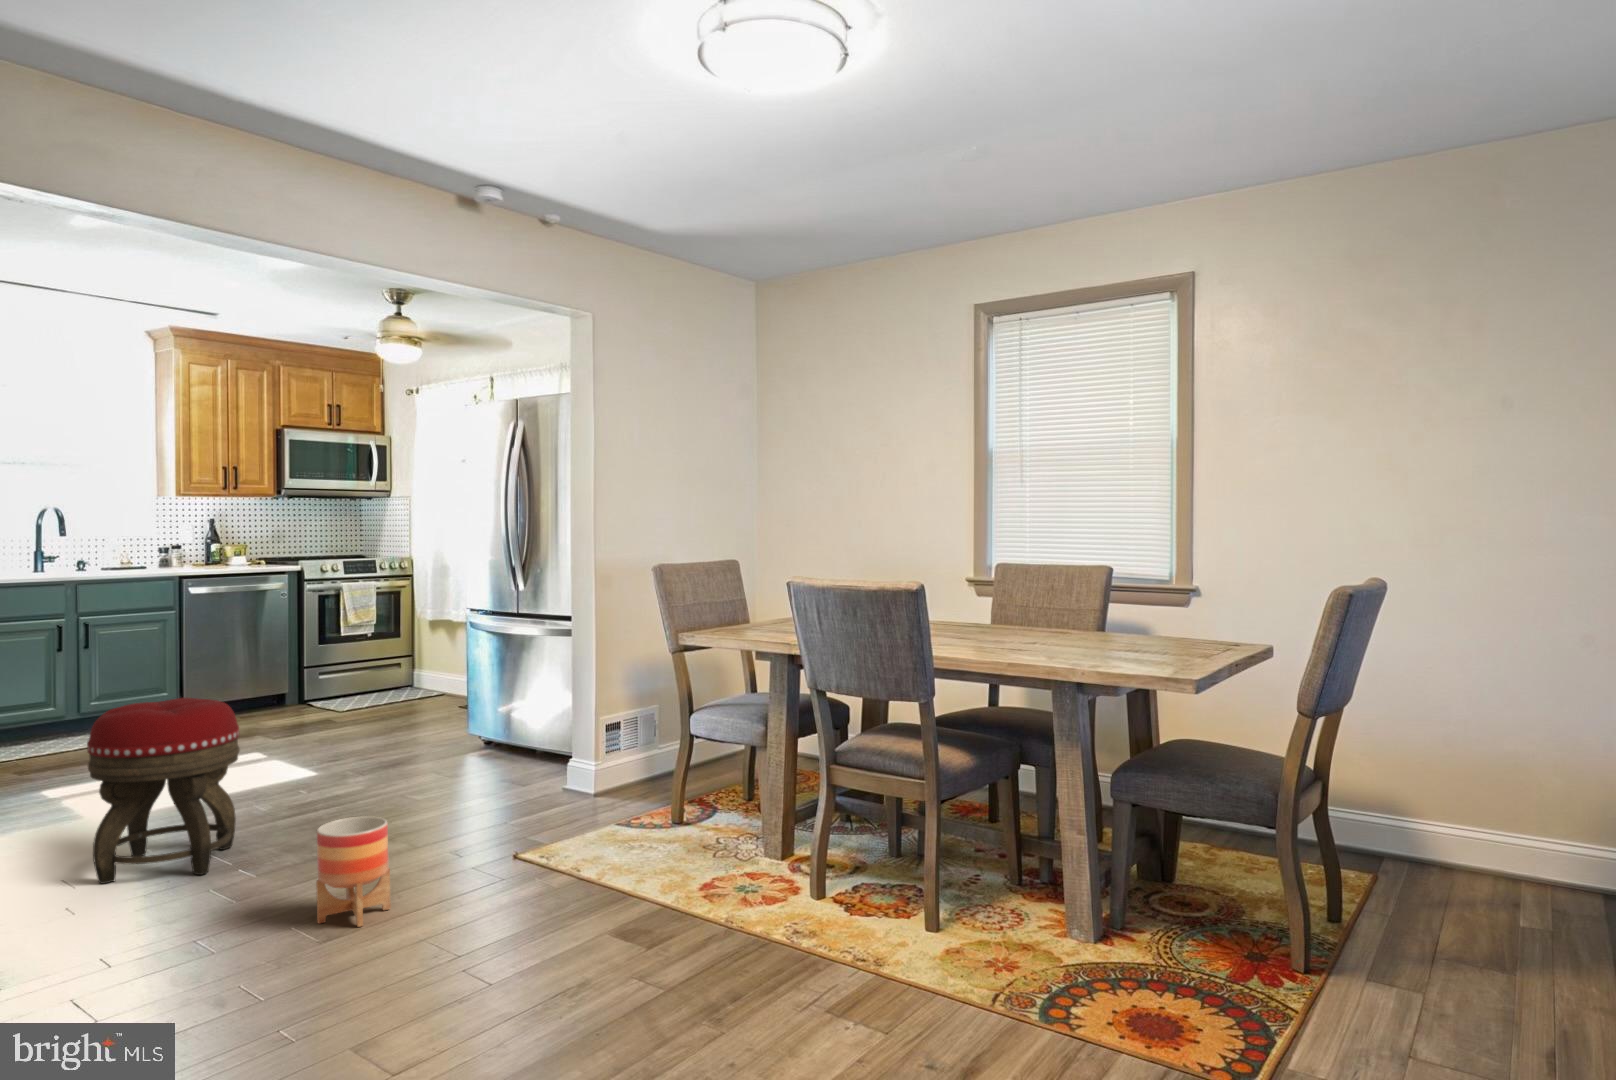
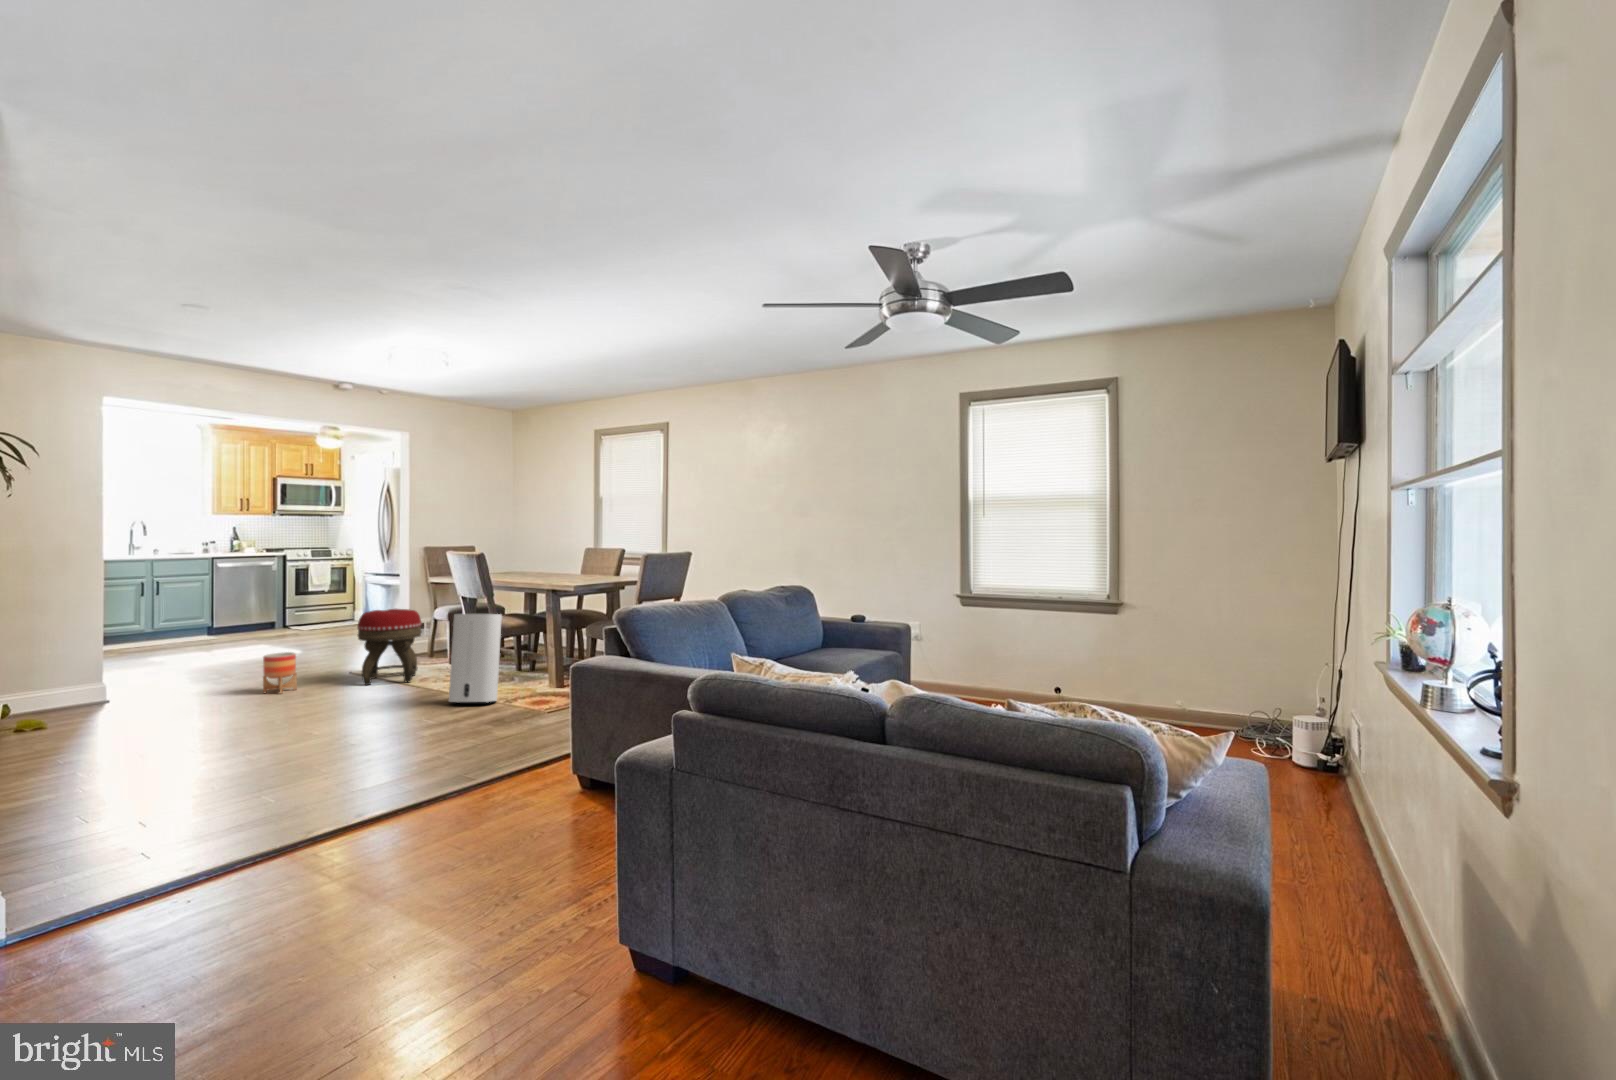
footstool: present [87,698,240,884] -> present [357,609,422,685]
air purifier: none [809,739,935,996] -> present [449,614,502,703]

